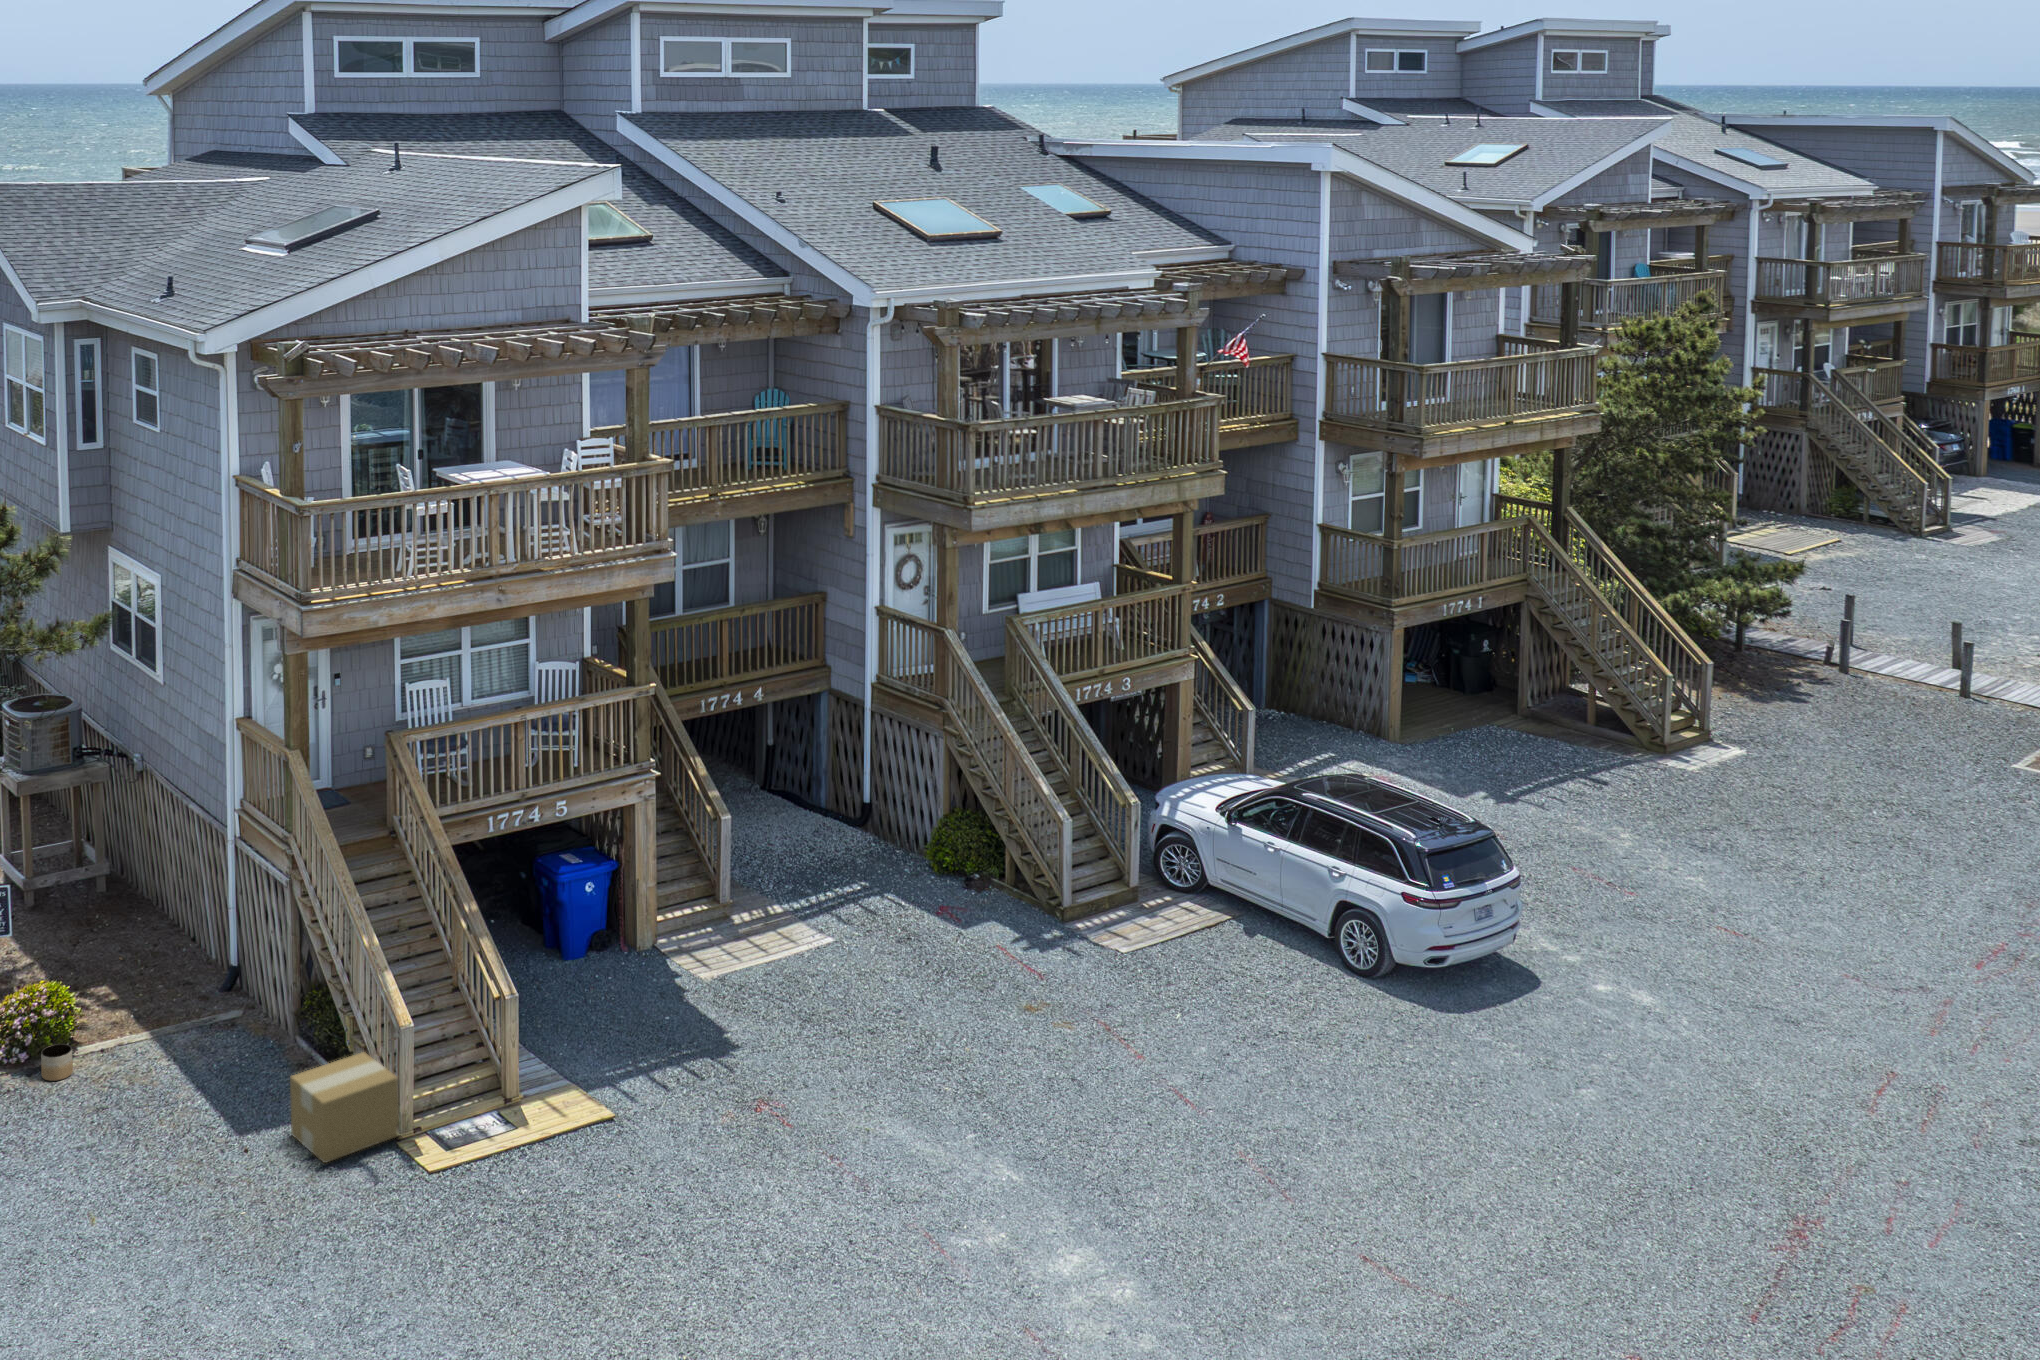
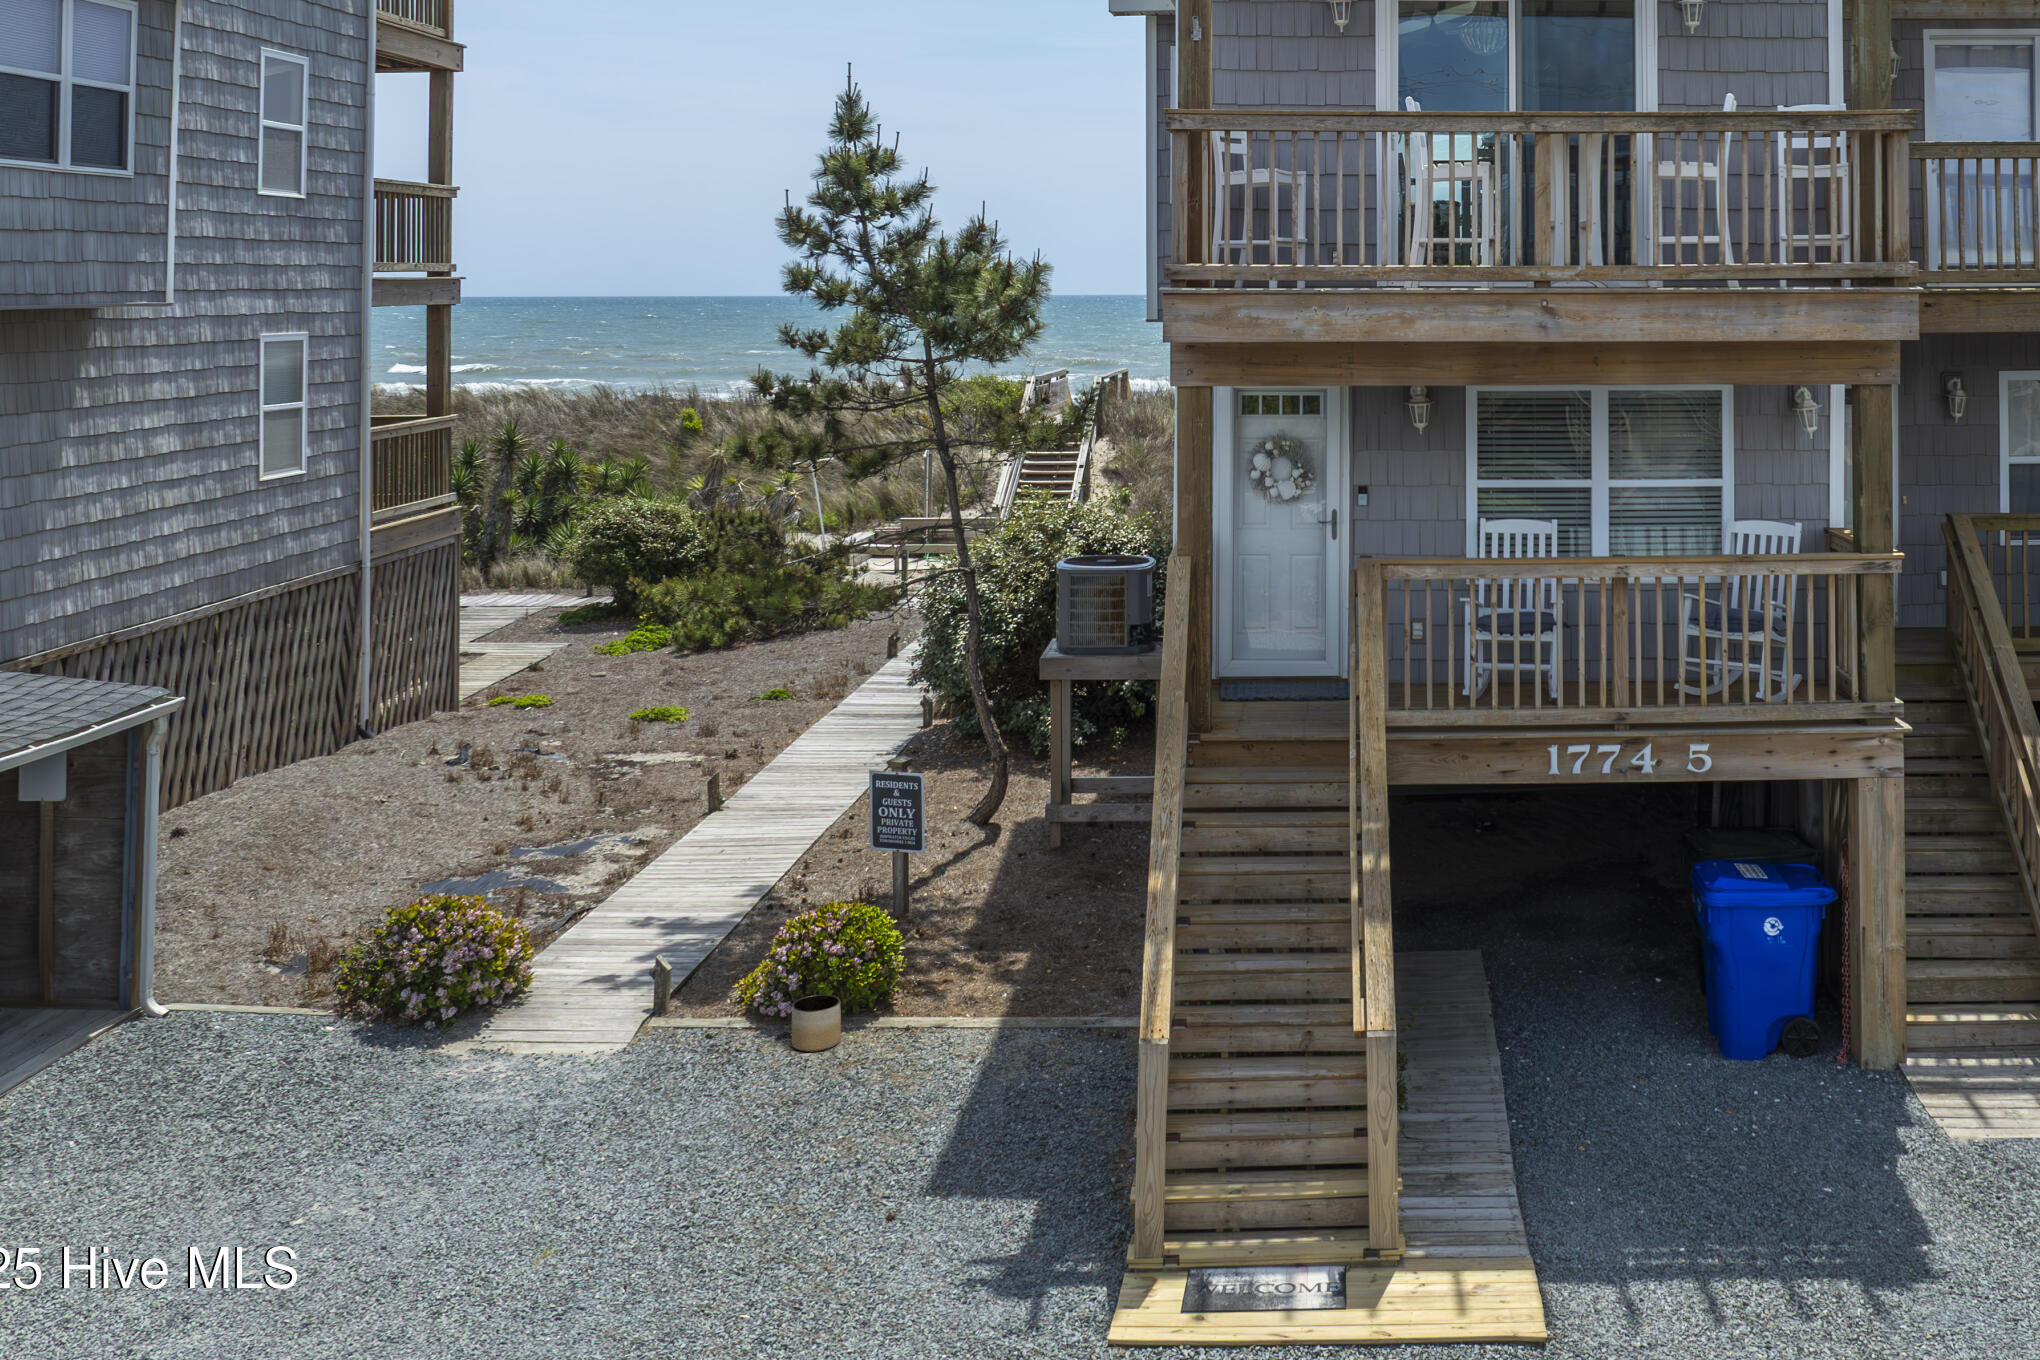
cardboard box: present [290,1052,399,1163] -> none [988,1102,1159,1299]

